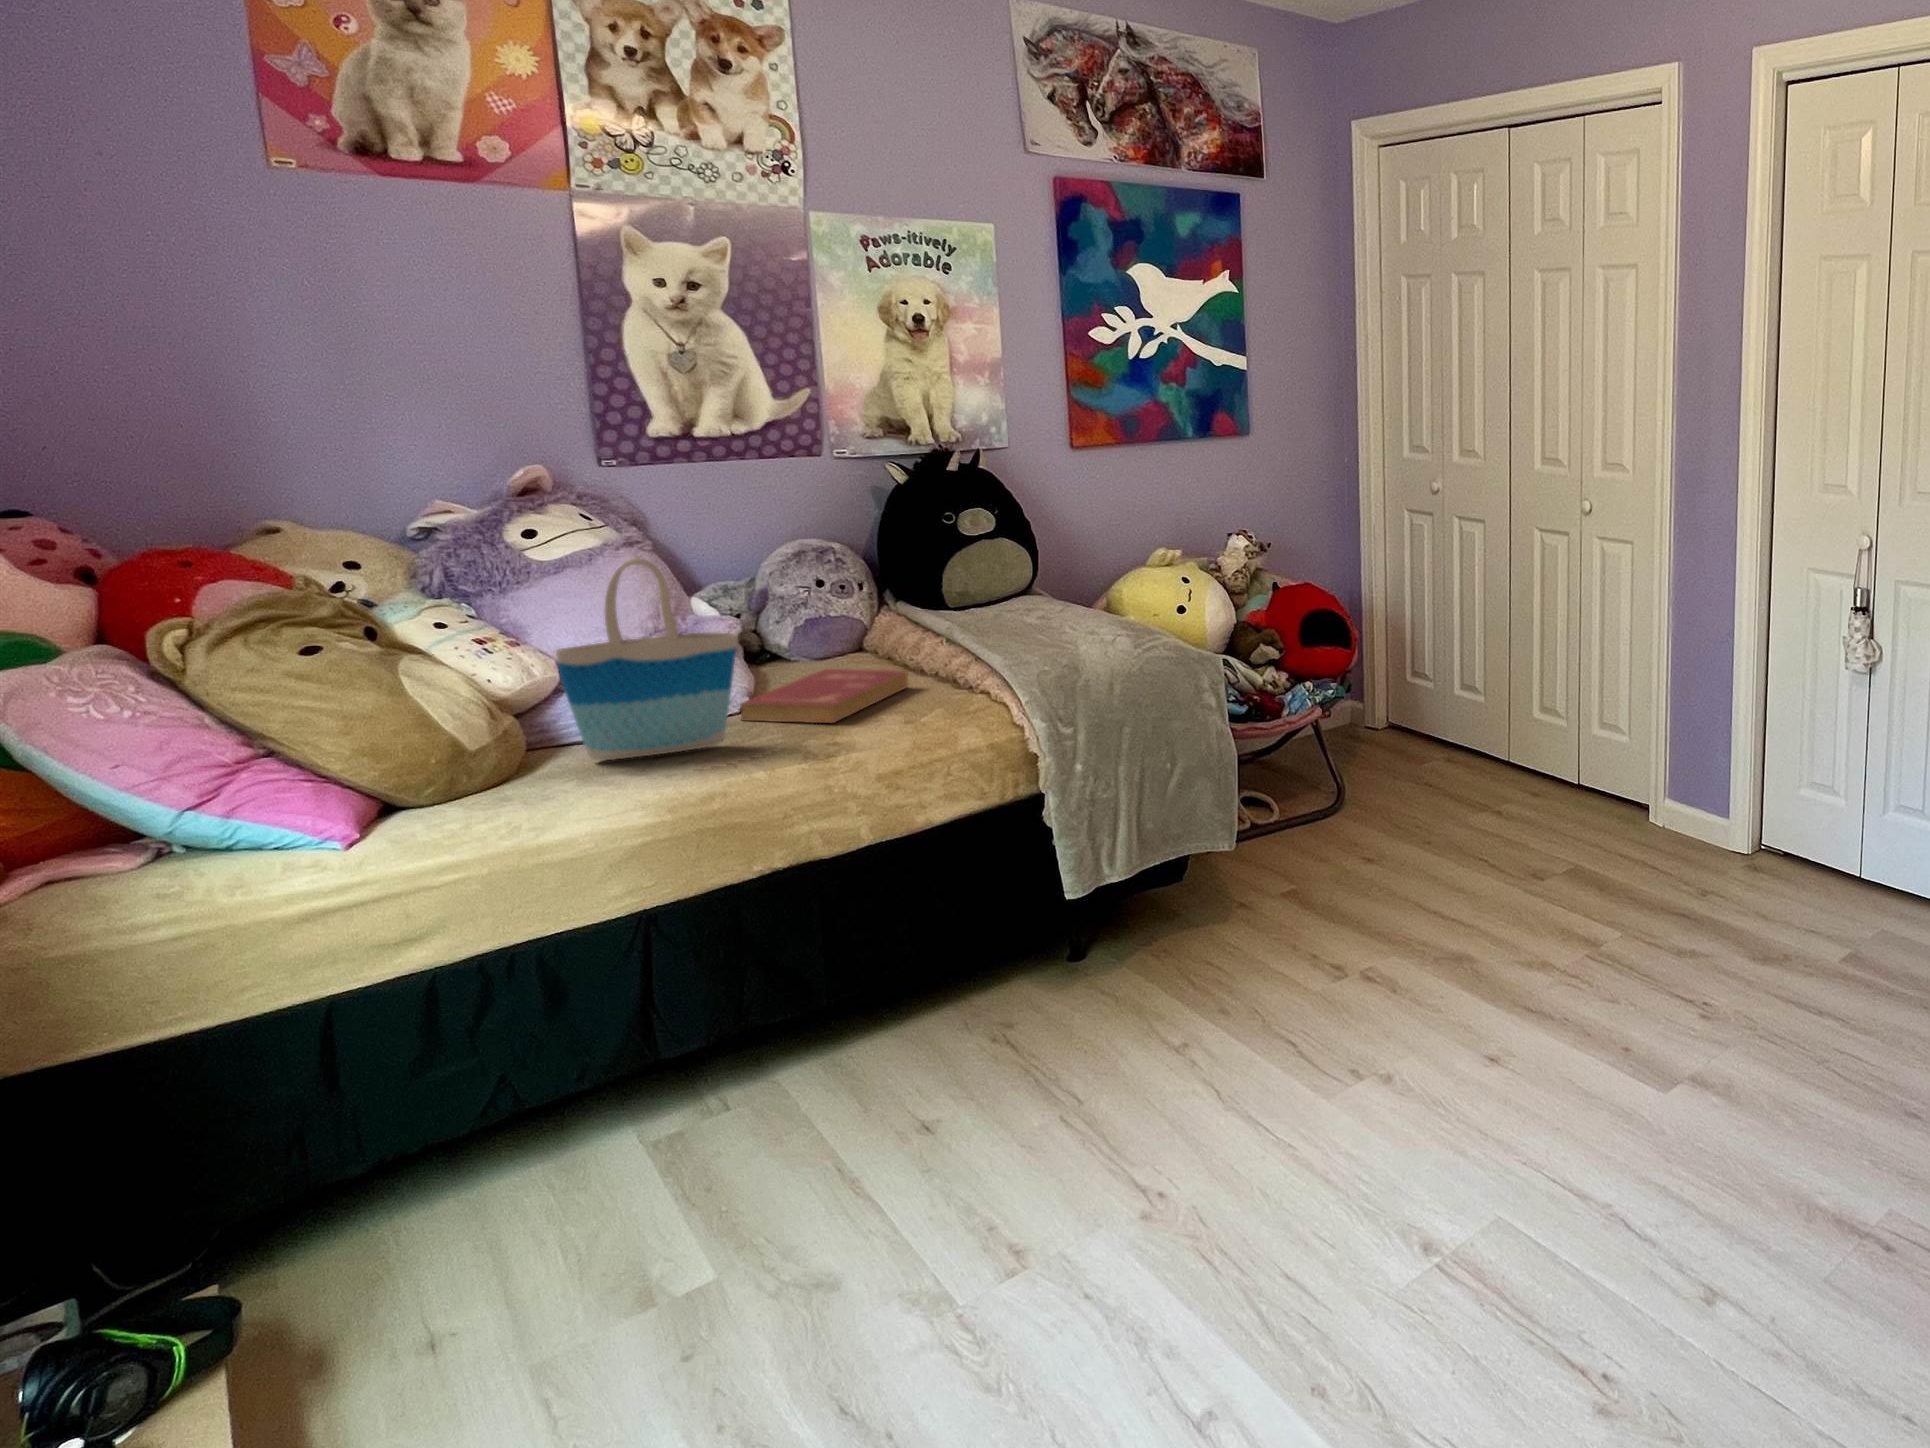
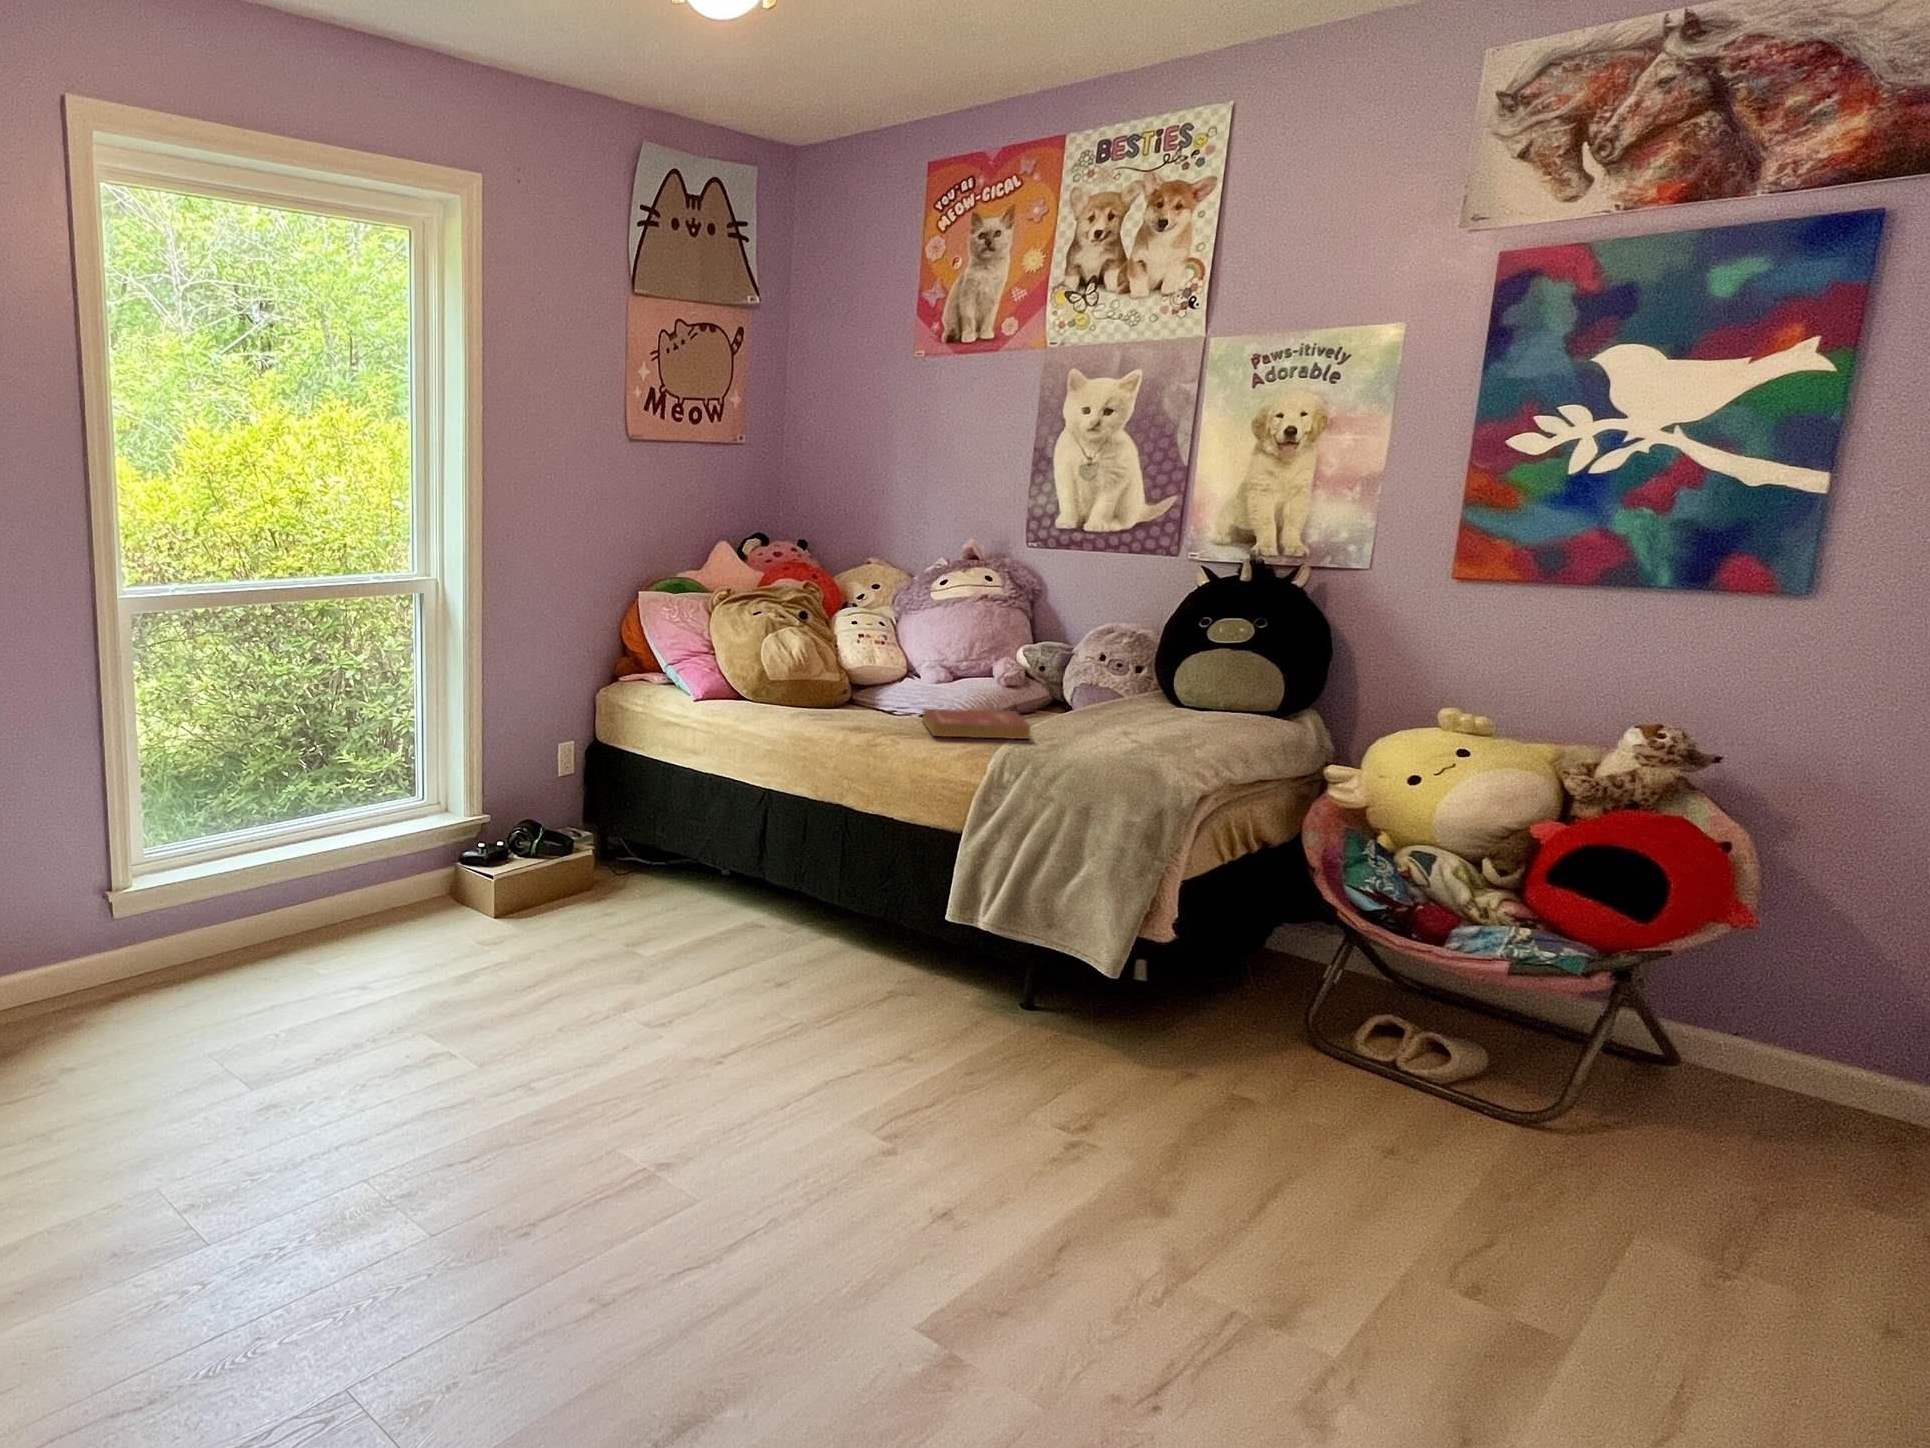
tote bag: present [556,559,738,760] -> none [826,597,888,723]

